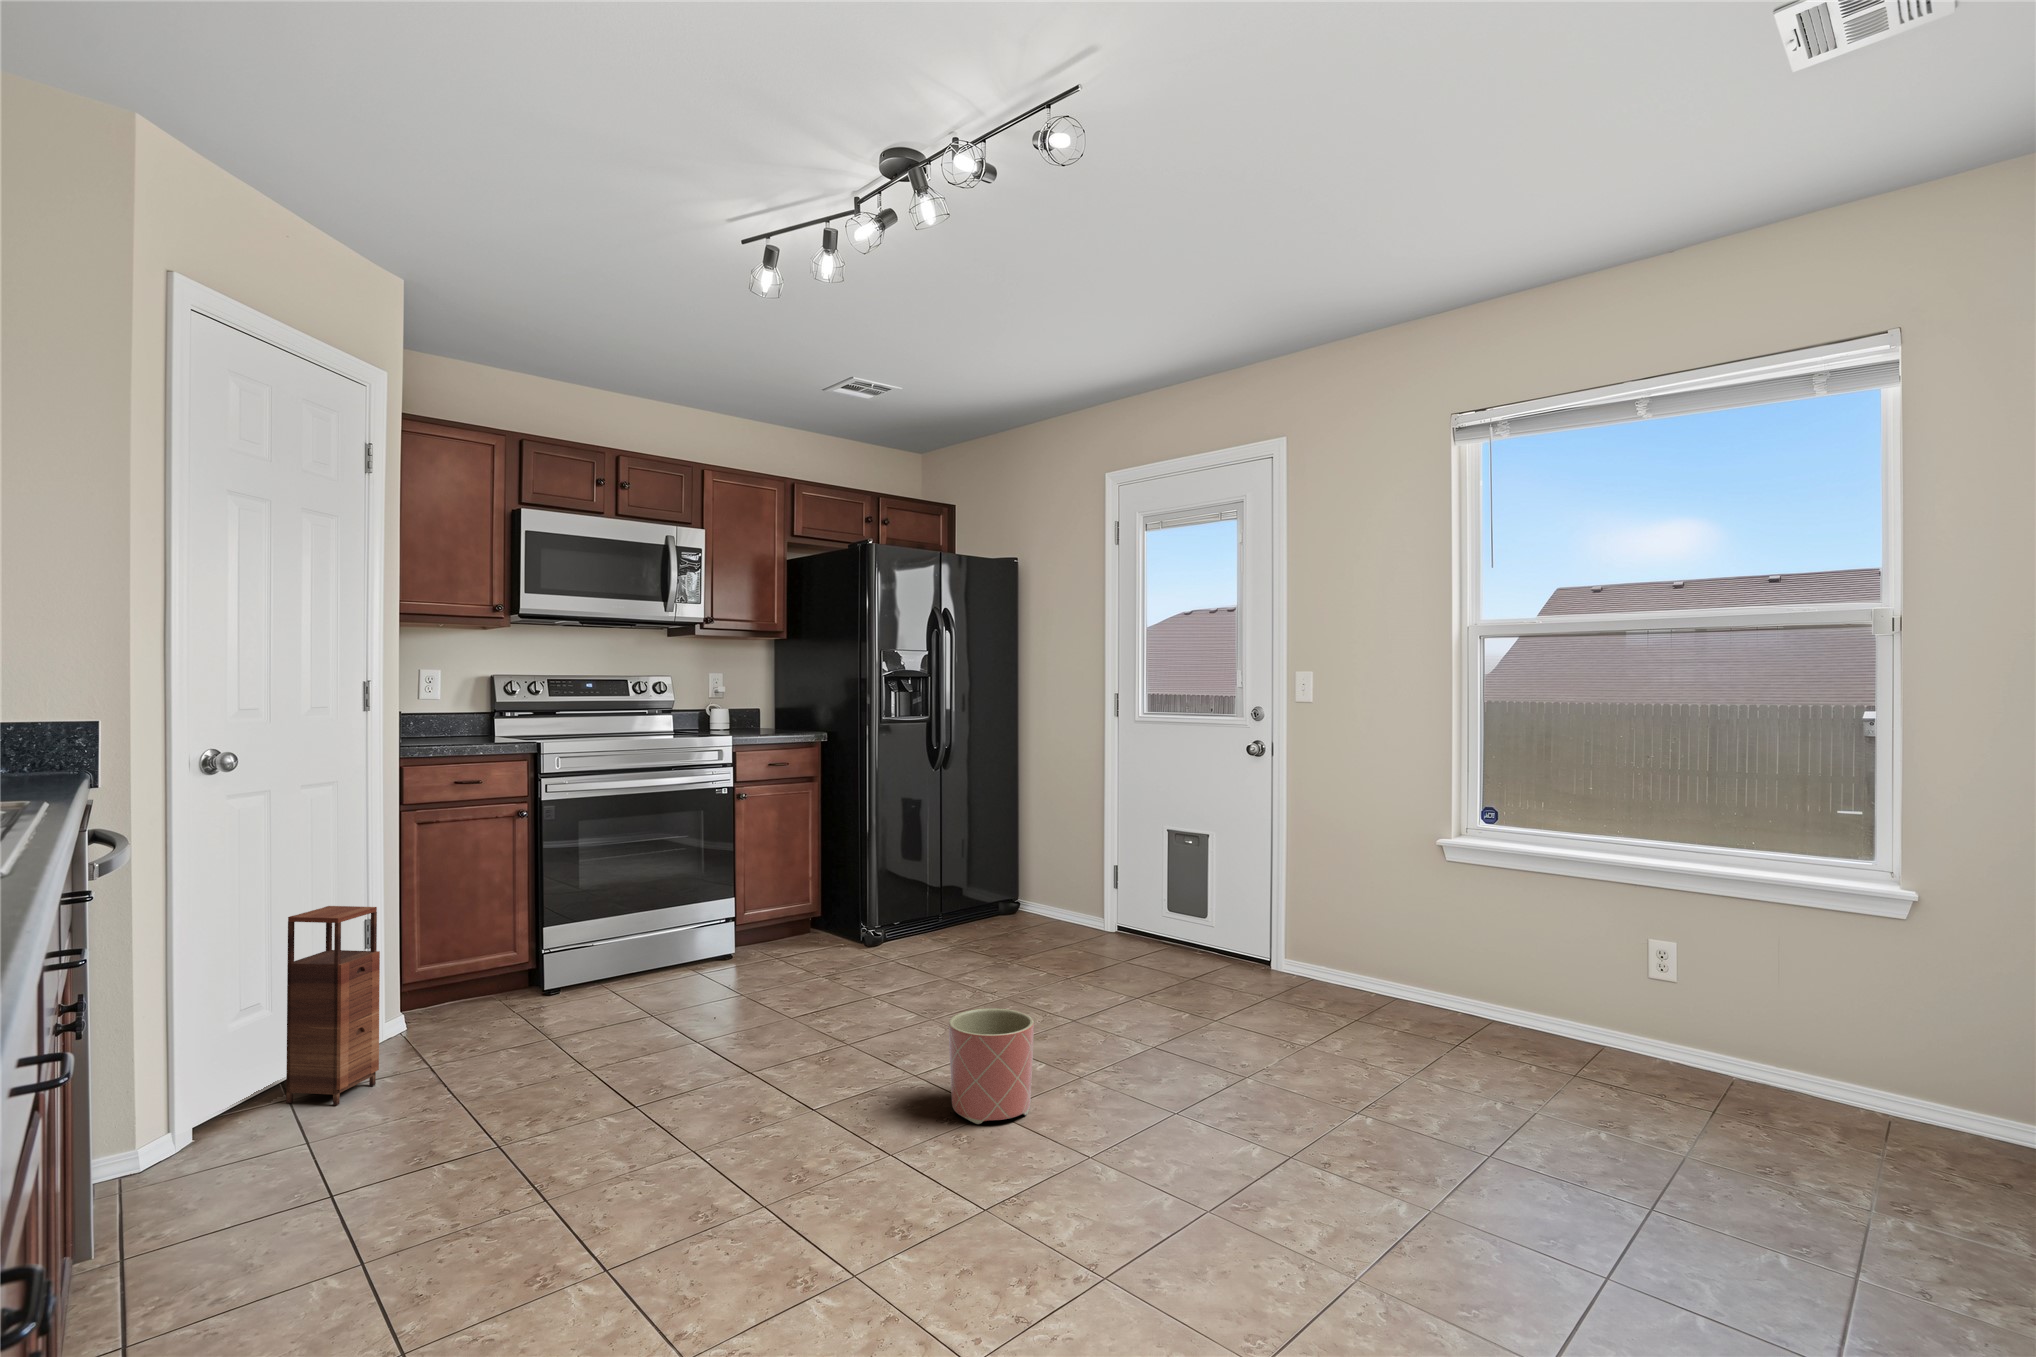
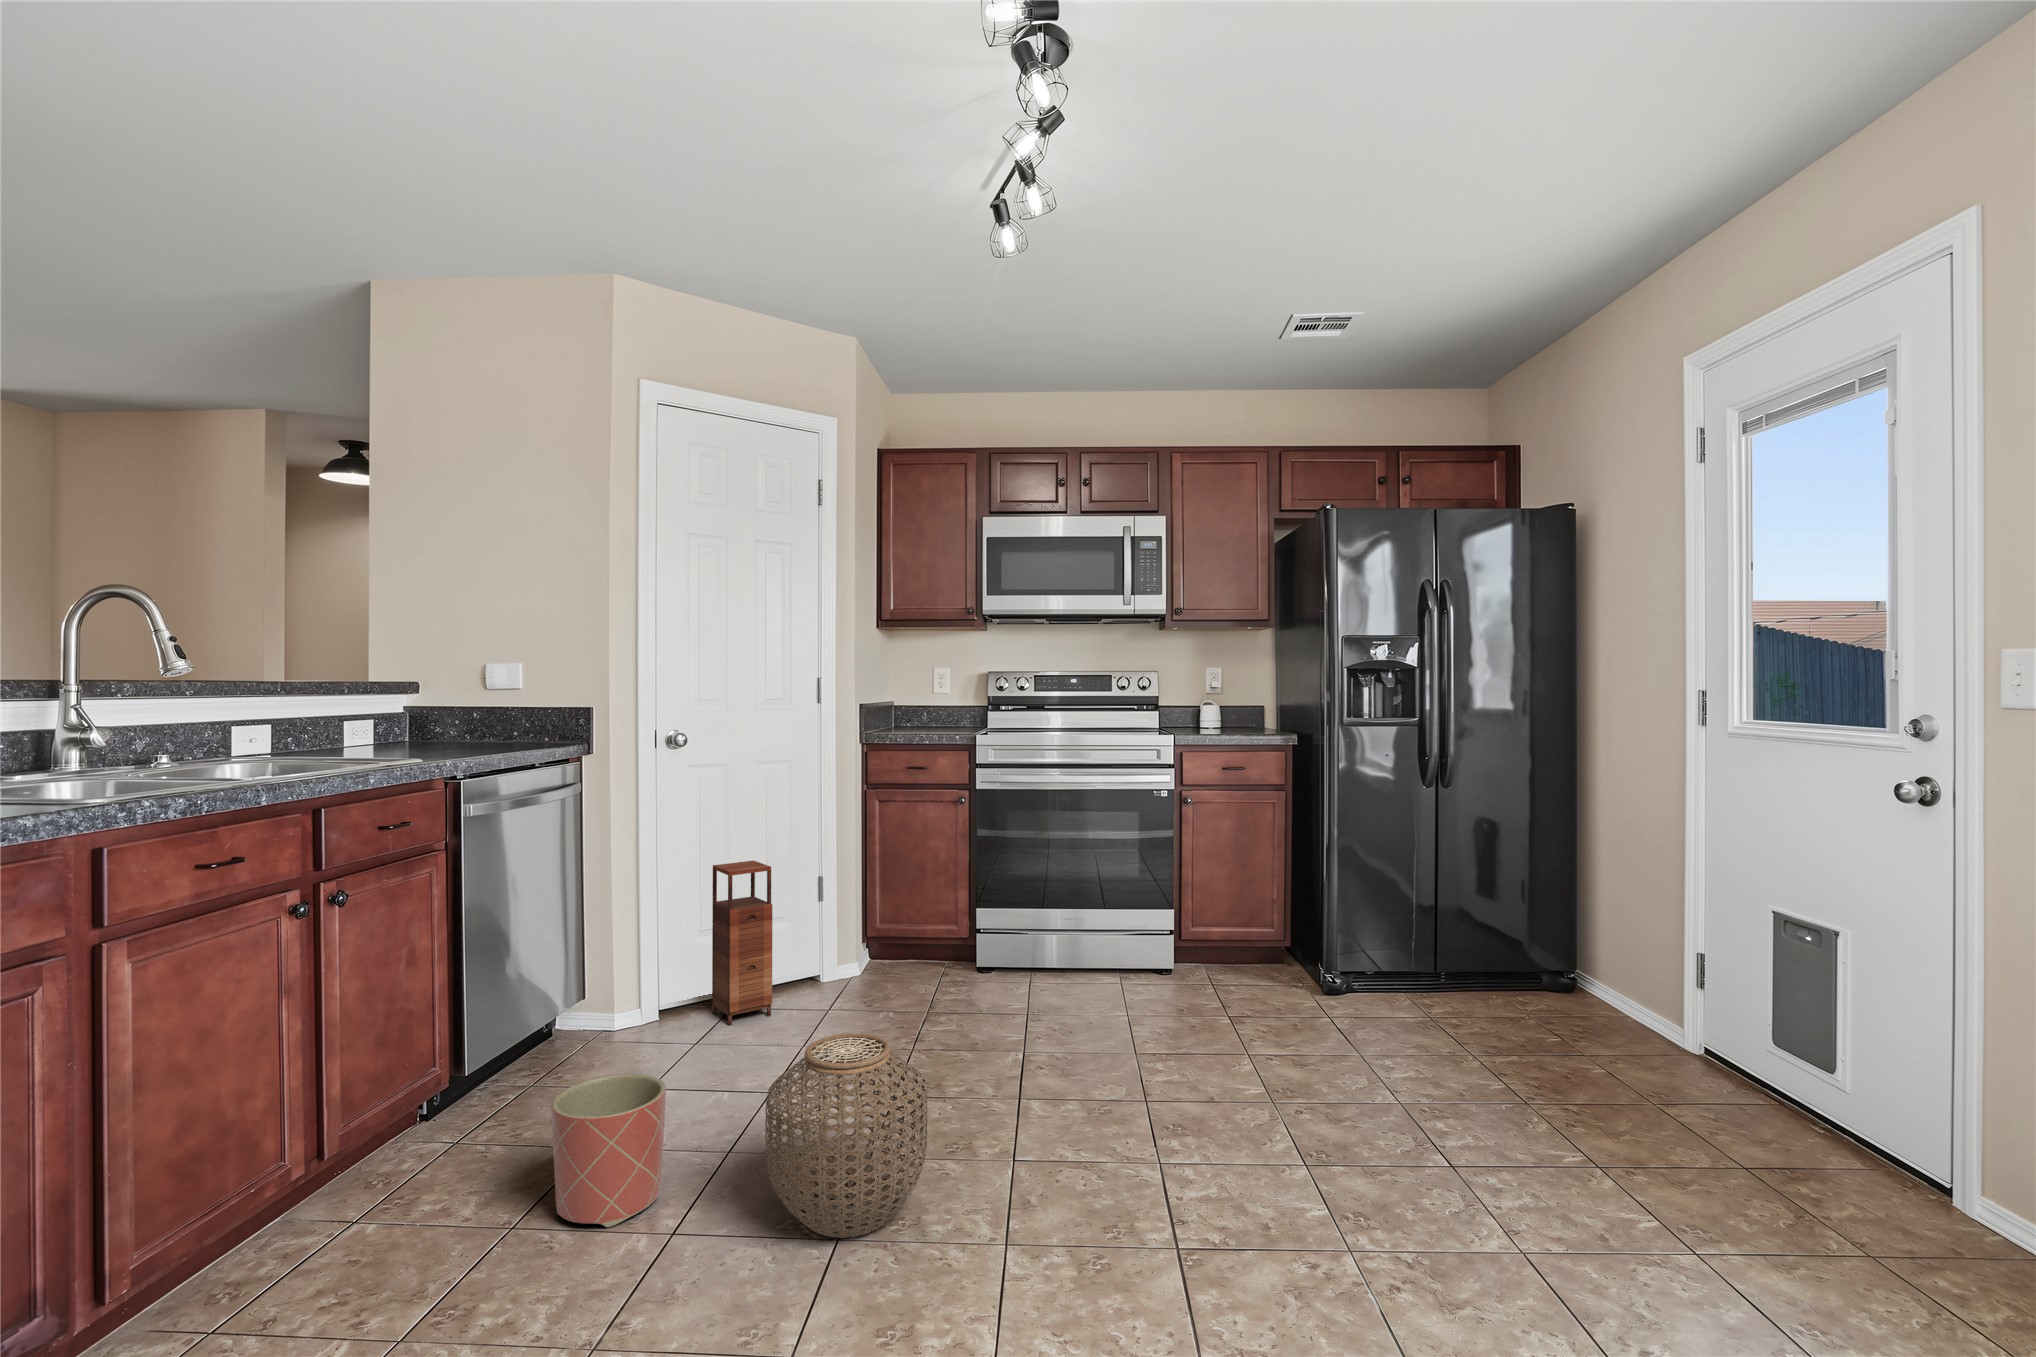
woven basket: none [676,1008,824,1187] -> present [765,1033,927,1238]
planter: present [949,1008,1034,1124] -> present [552,1074,666,1227]

